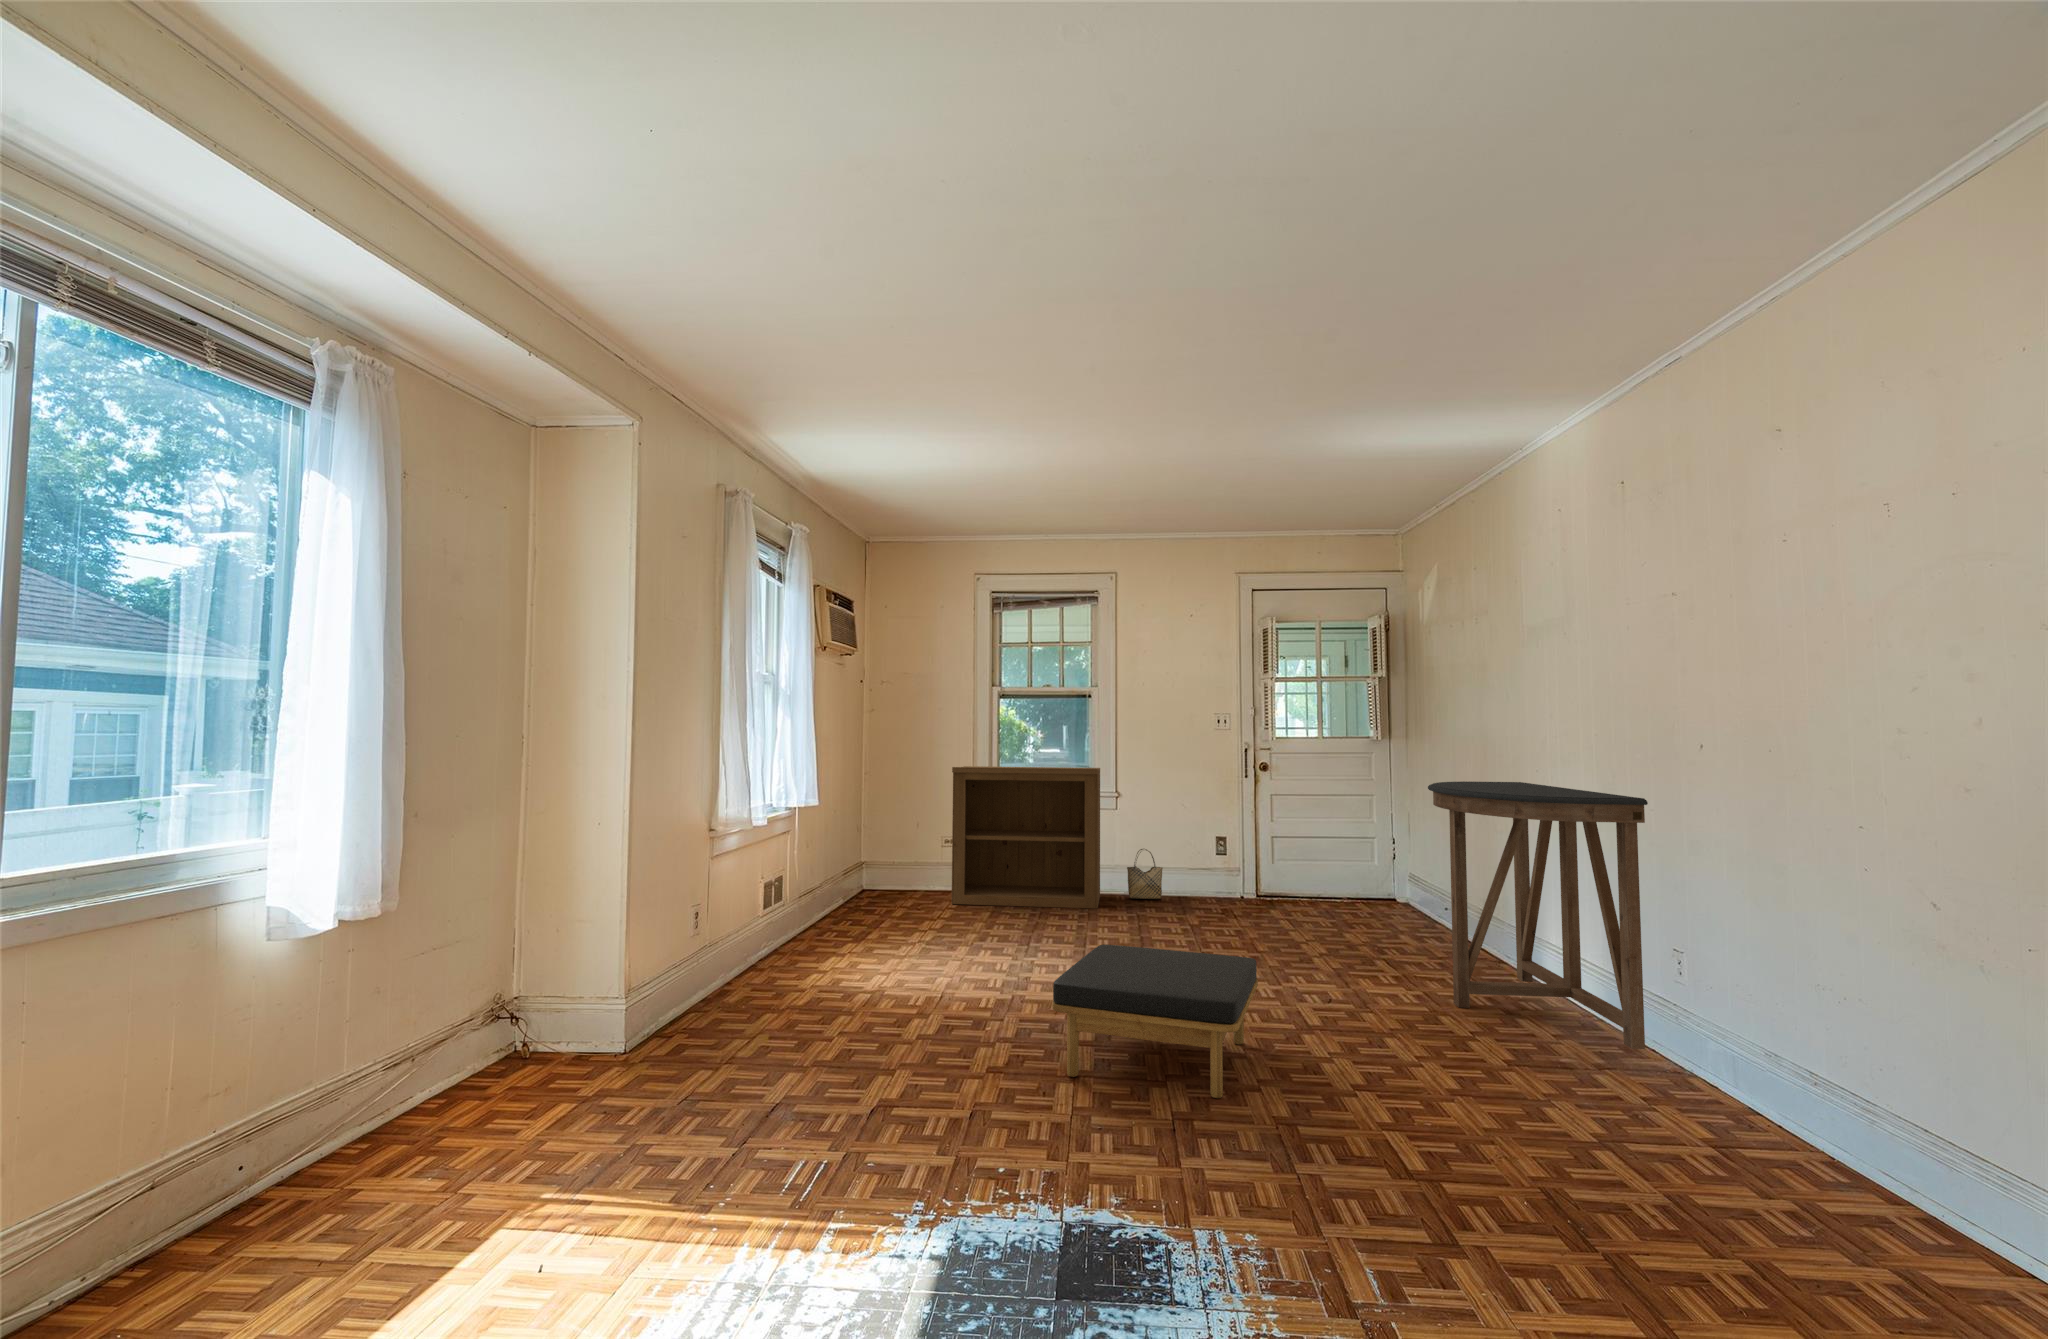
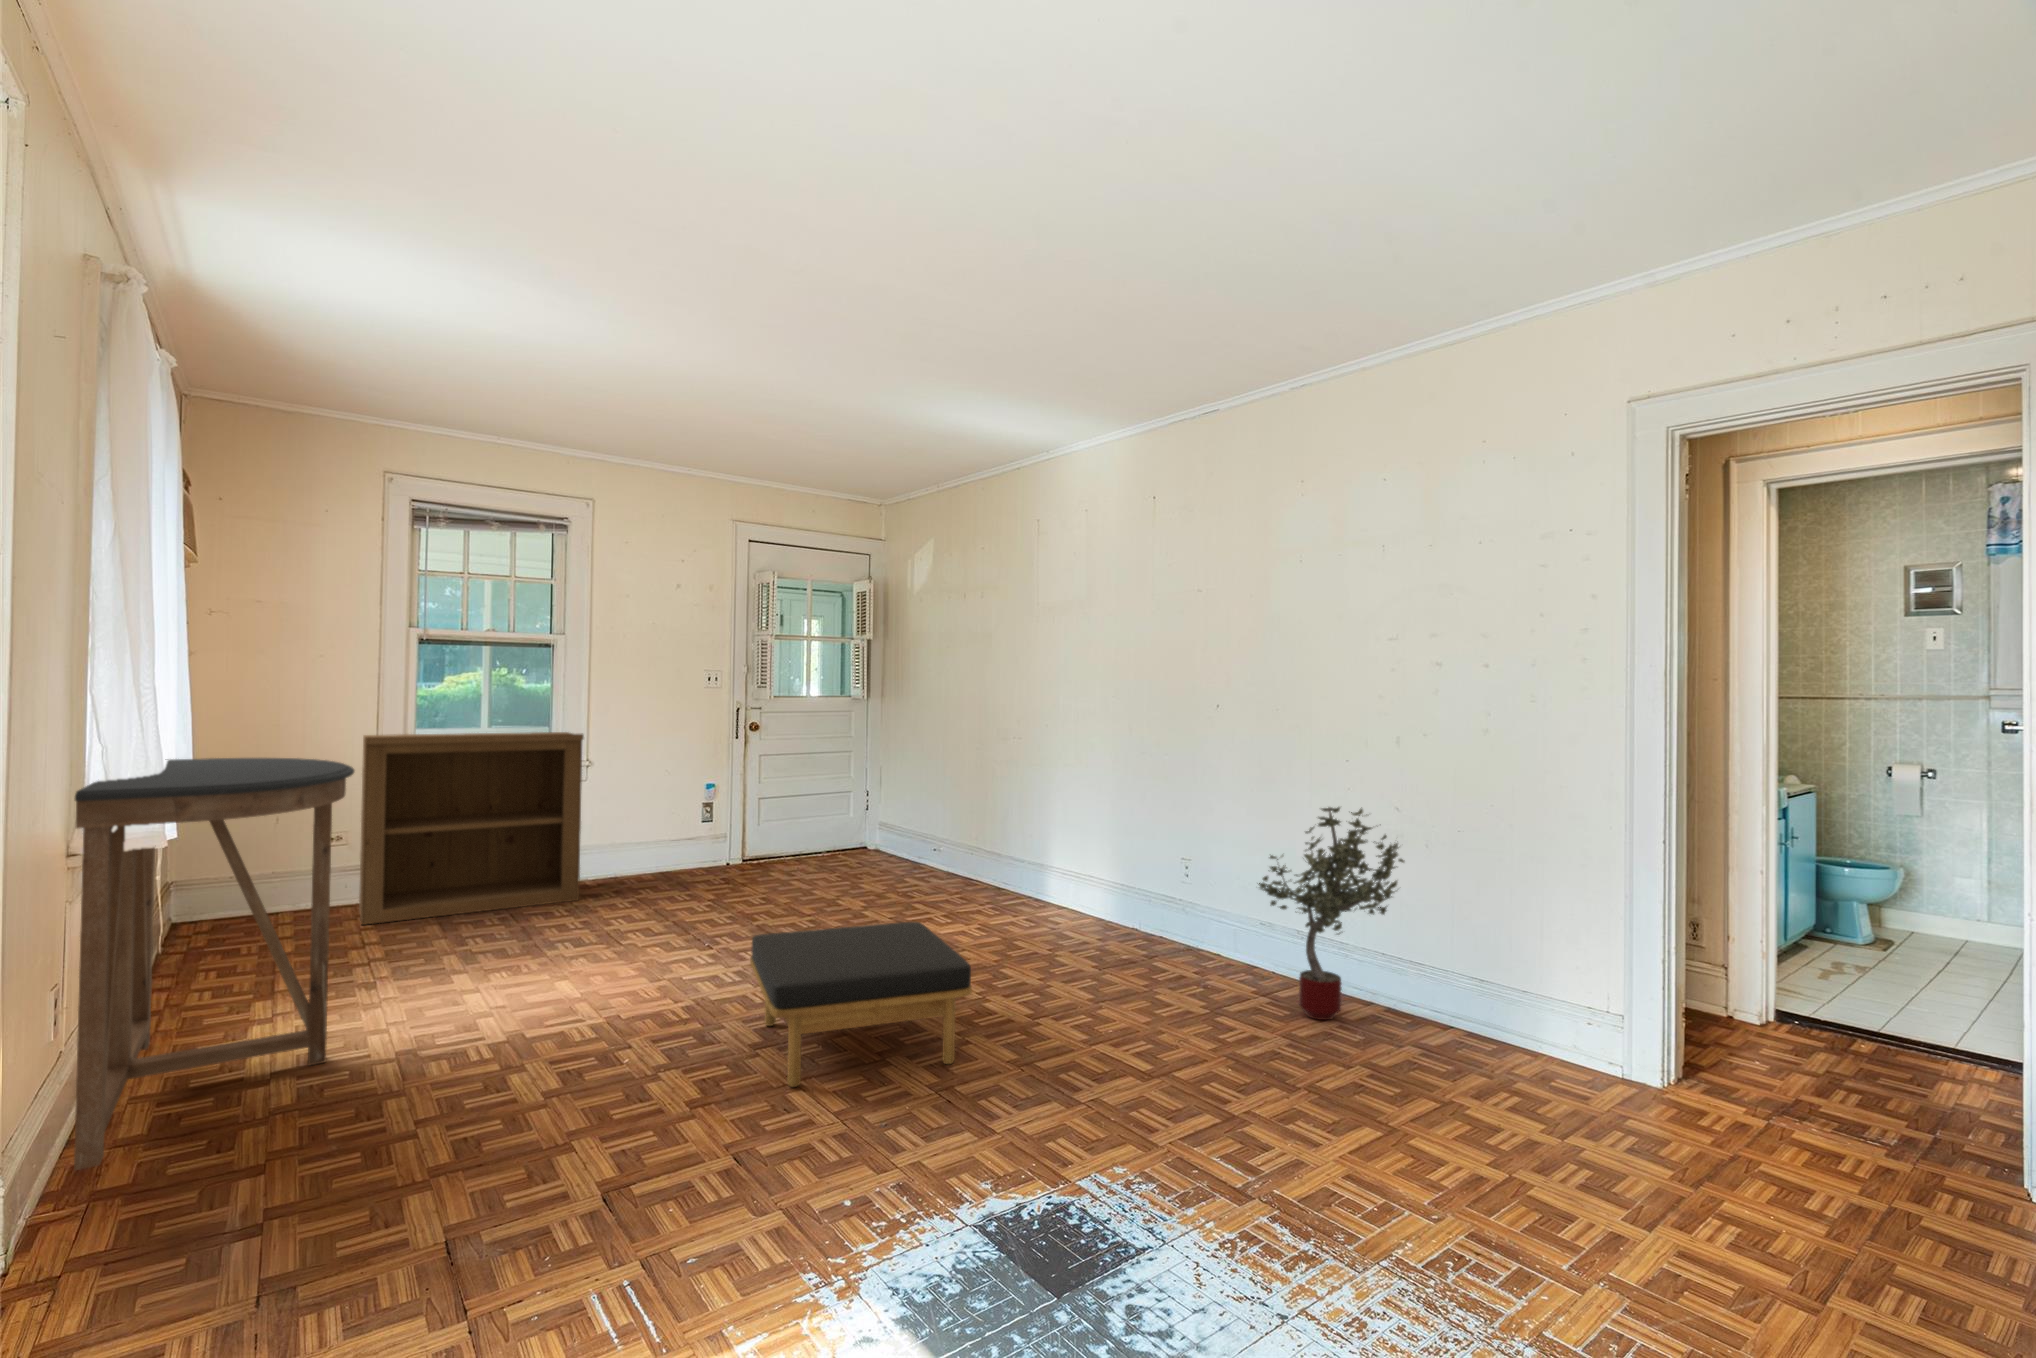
console table: present [1428,781,1648,1049] -> present [74,758,354,1170]
woven basket: present [1127,849,1163,899] -> none [602,824,644,883]
potted tree: none [1689,885,1906,1196] -> present [1258,807,1404,1020]

